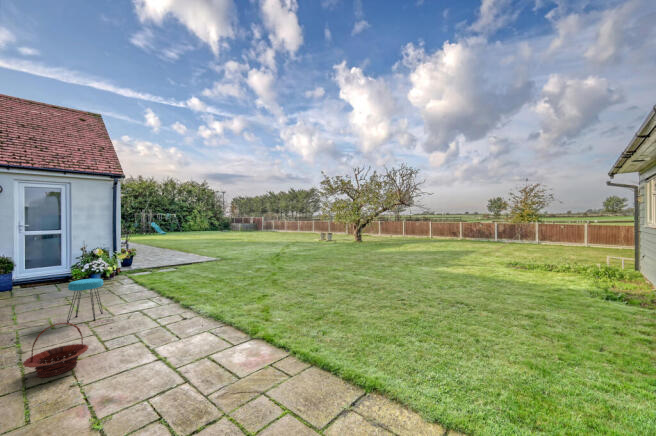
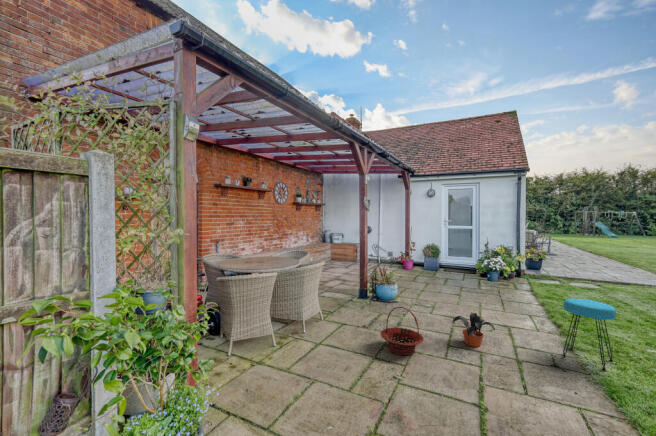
stool: present [67,278,103,323] -> present [563,298,616,370]
potted plant: none [104,306,145,334] -> present [453,312,495,347]

